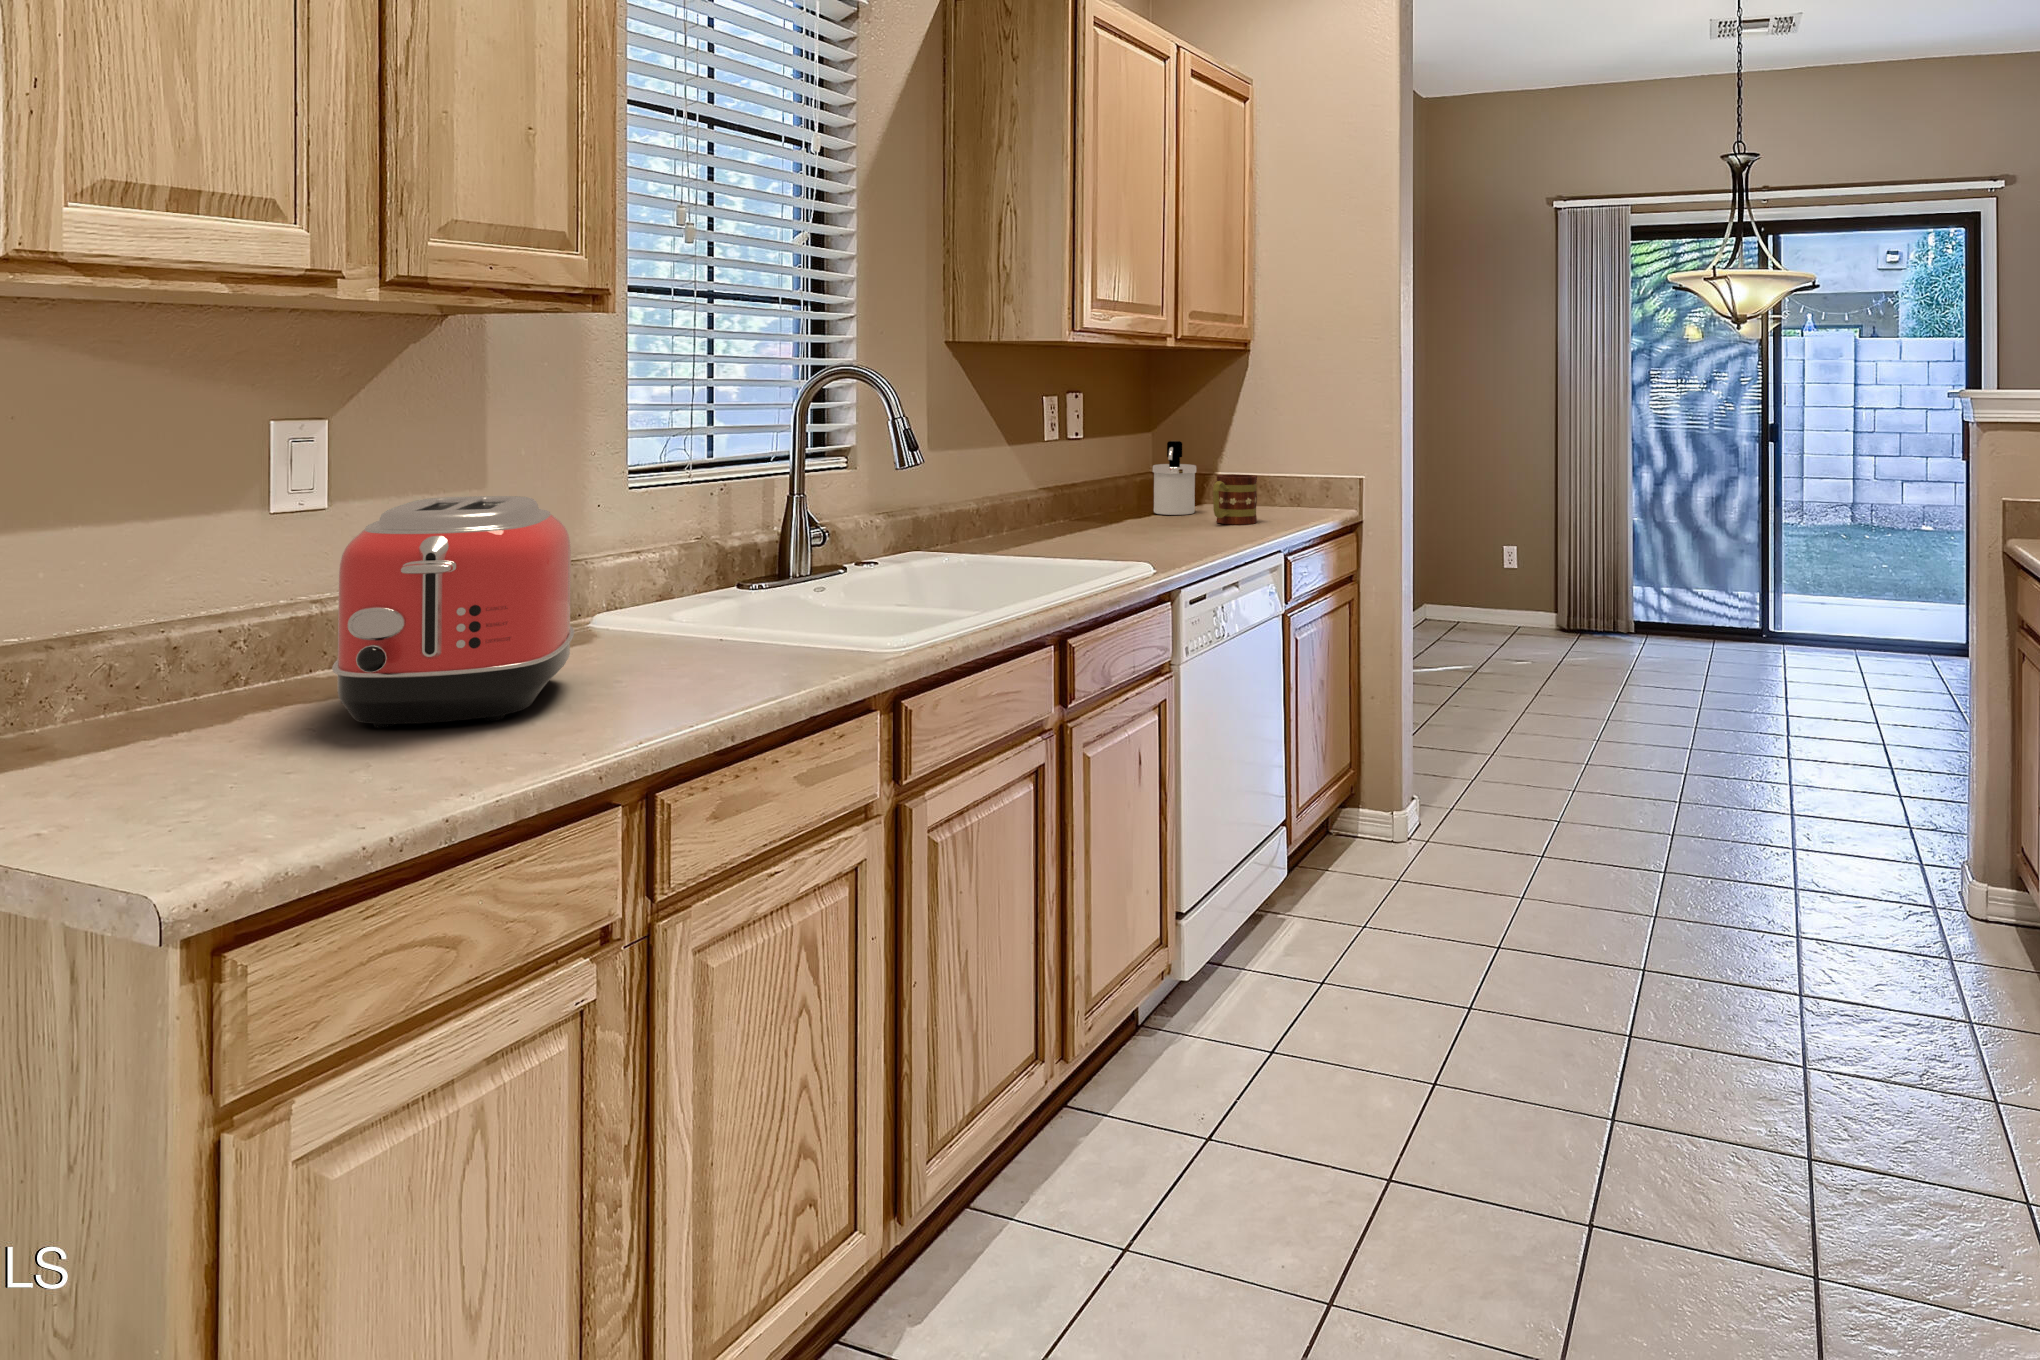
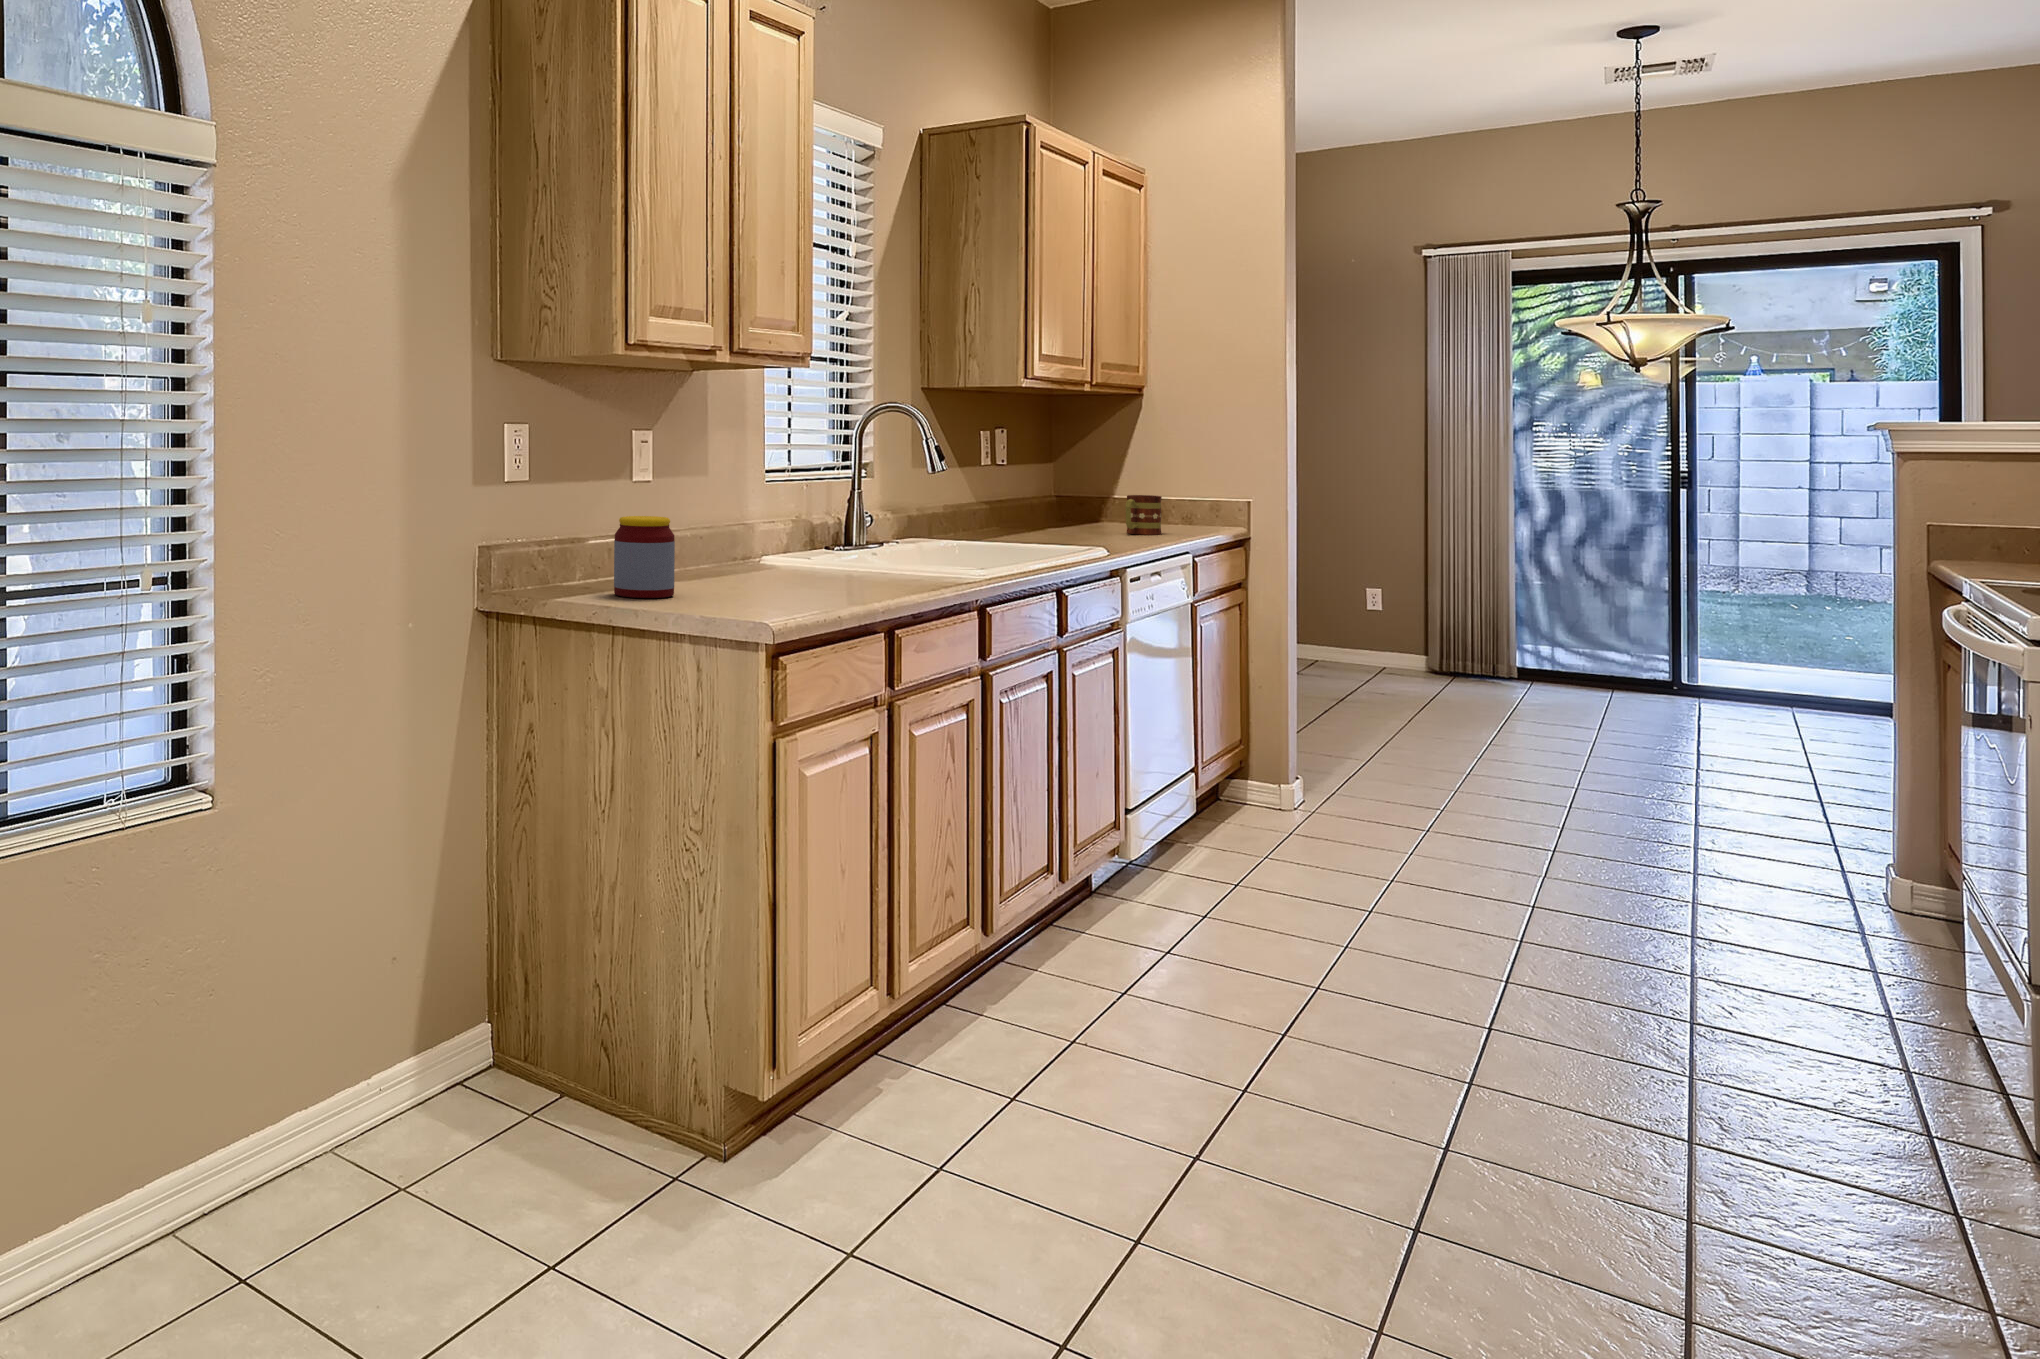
soap dispenser: present [1153,441,1196,515] -> none [1063,469,1101,529]
toaster: present [332,496,574,728] -> none [704,473,819,591]
jar: none [26,604,184,785] -> present [614,516,675,598]

